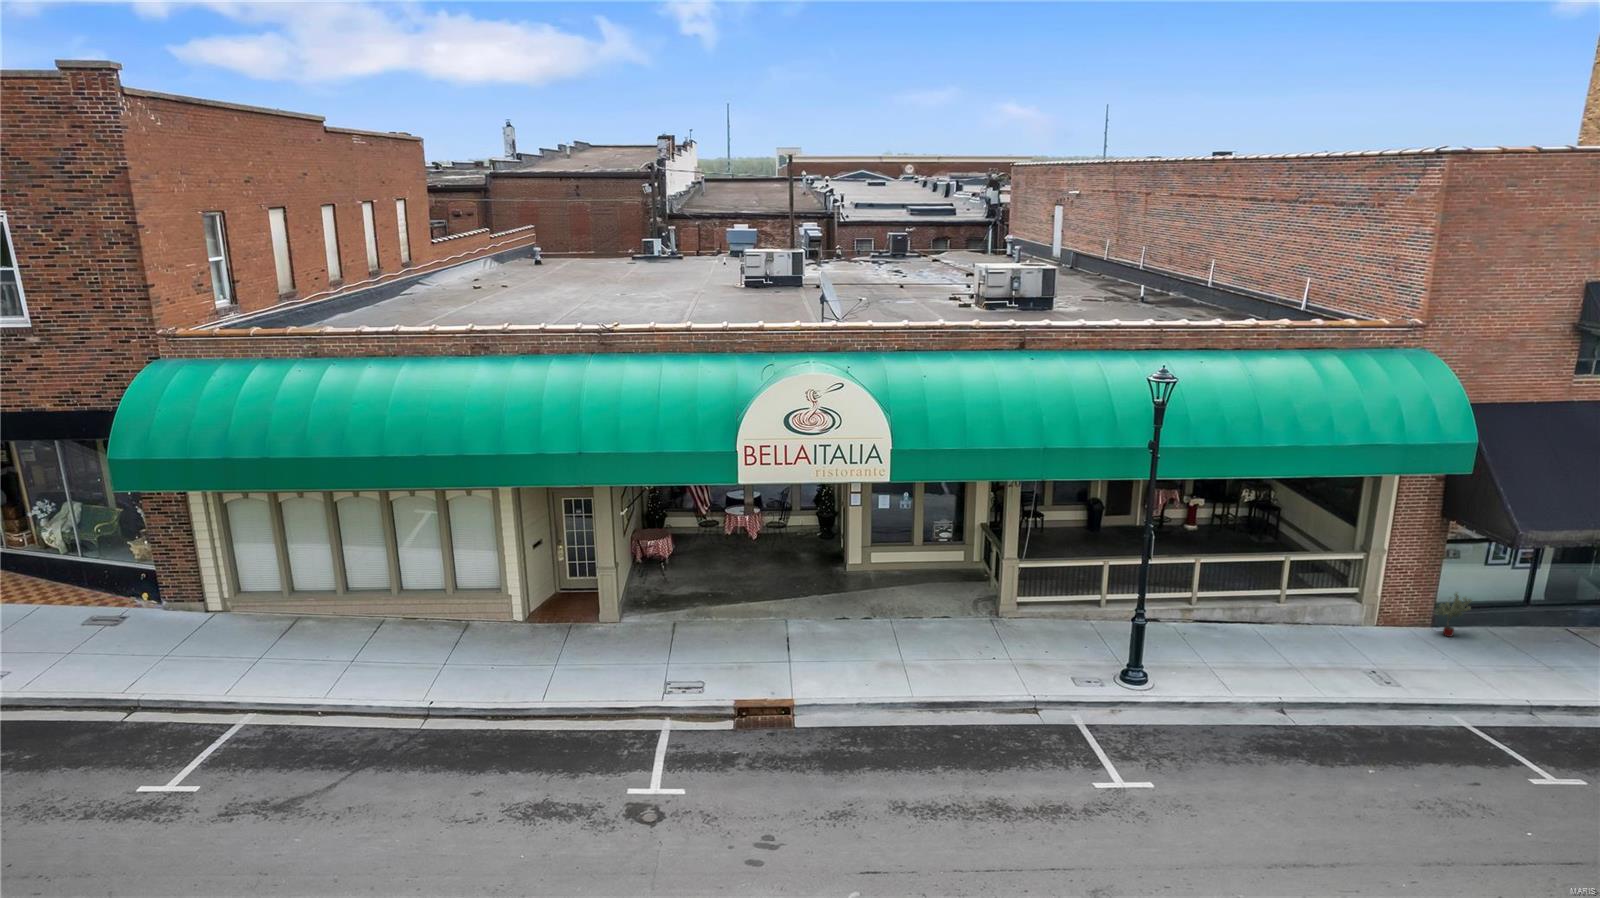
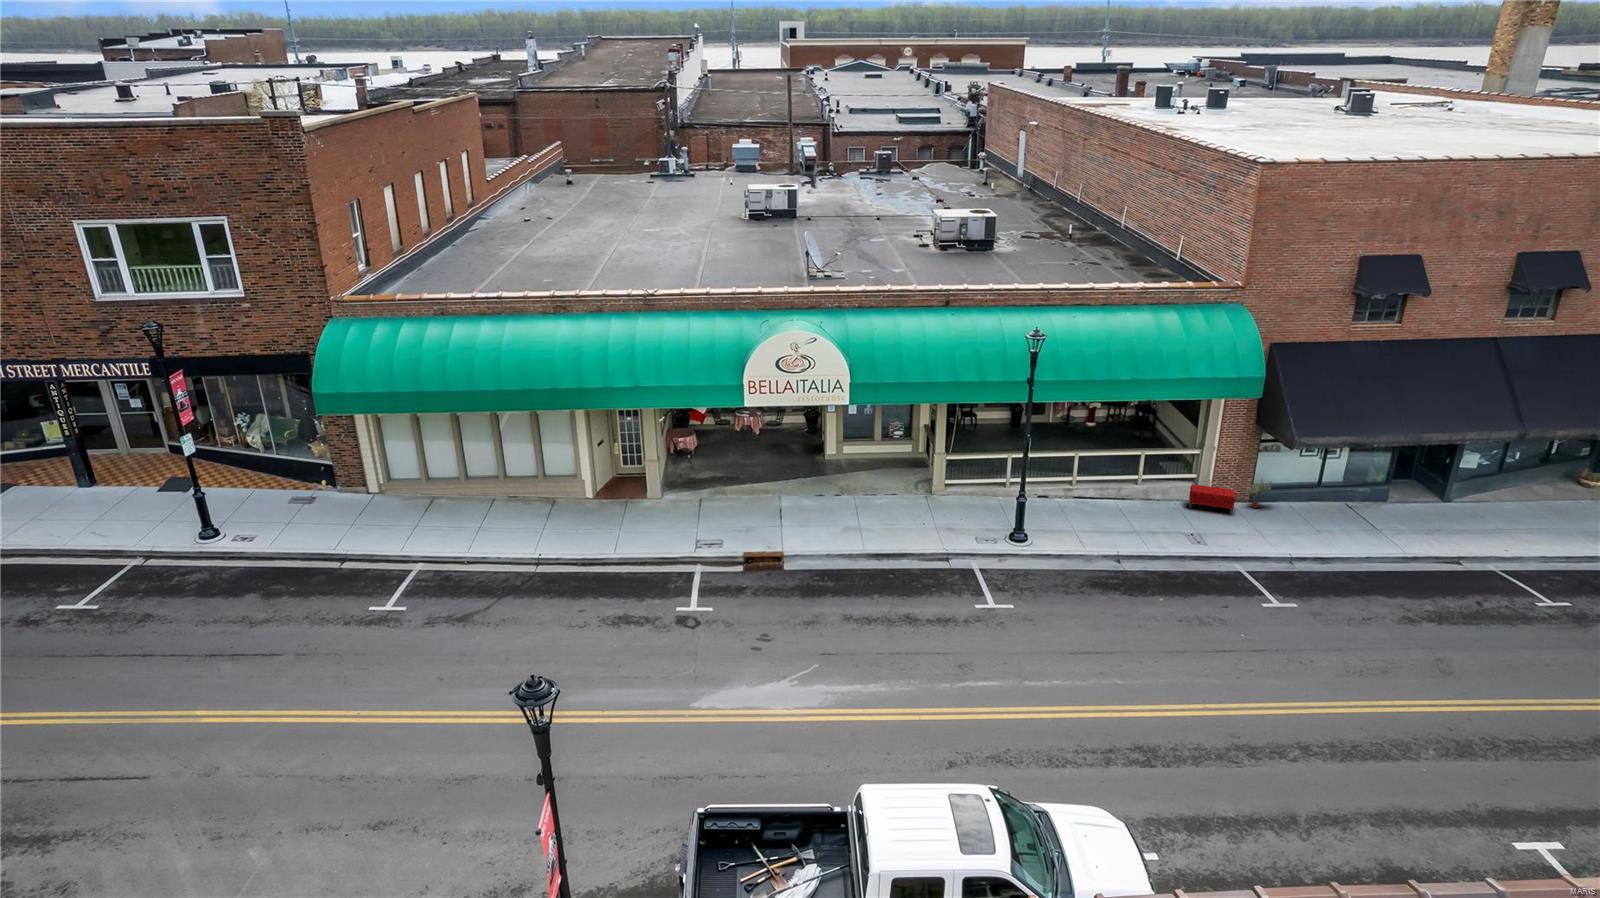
bench: none [1354,603,1427,645] -> present [1189,484,1235,514]

